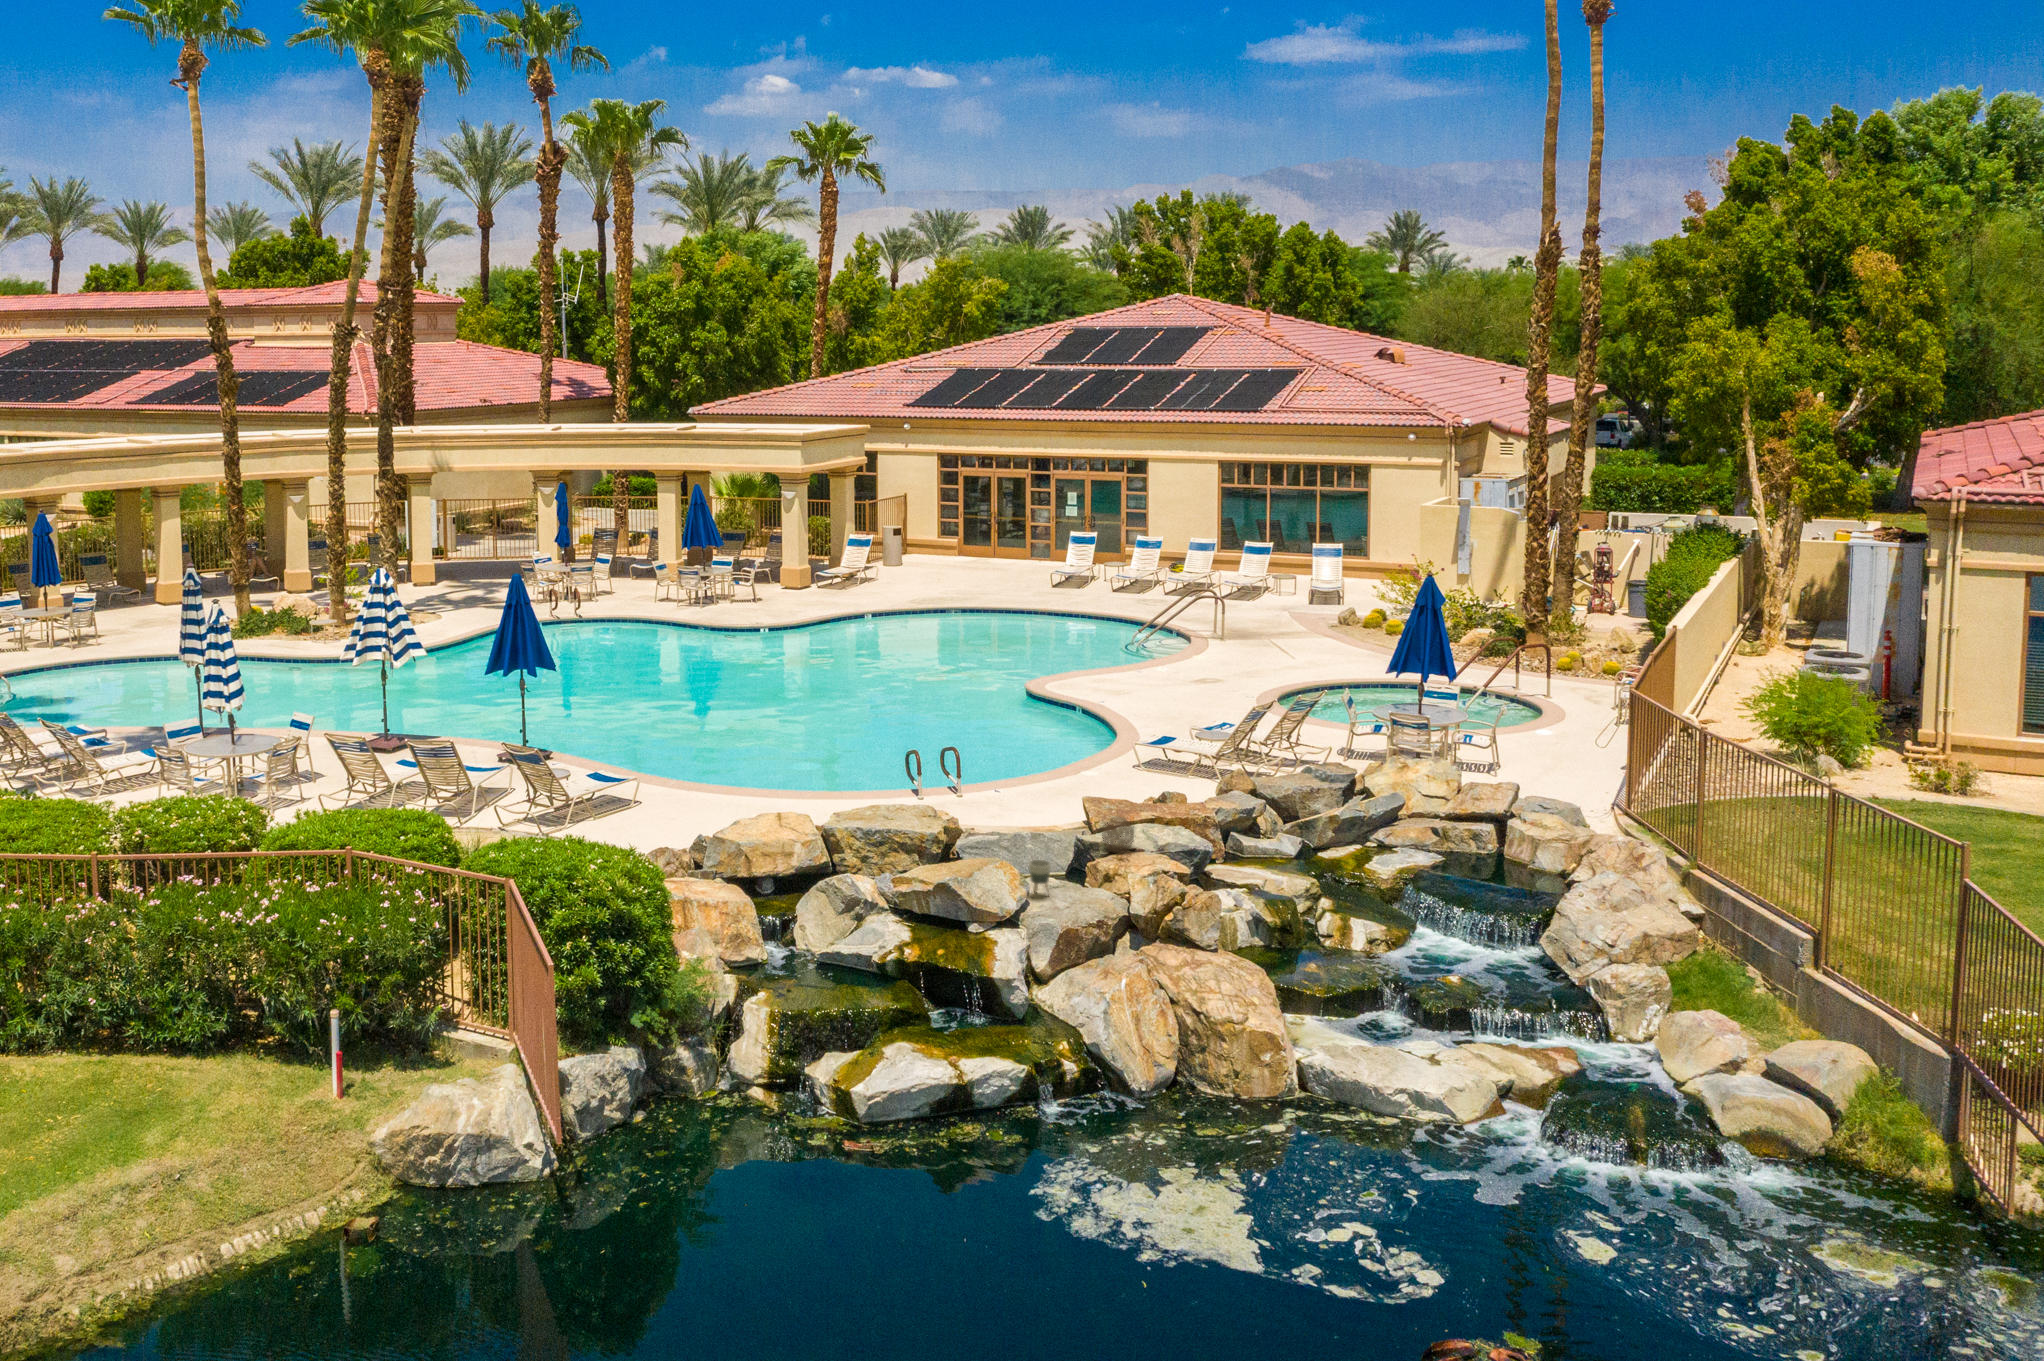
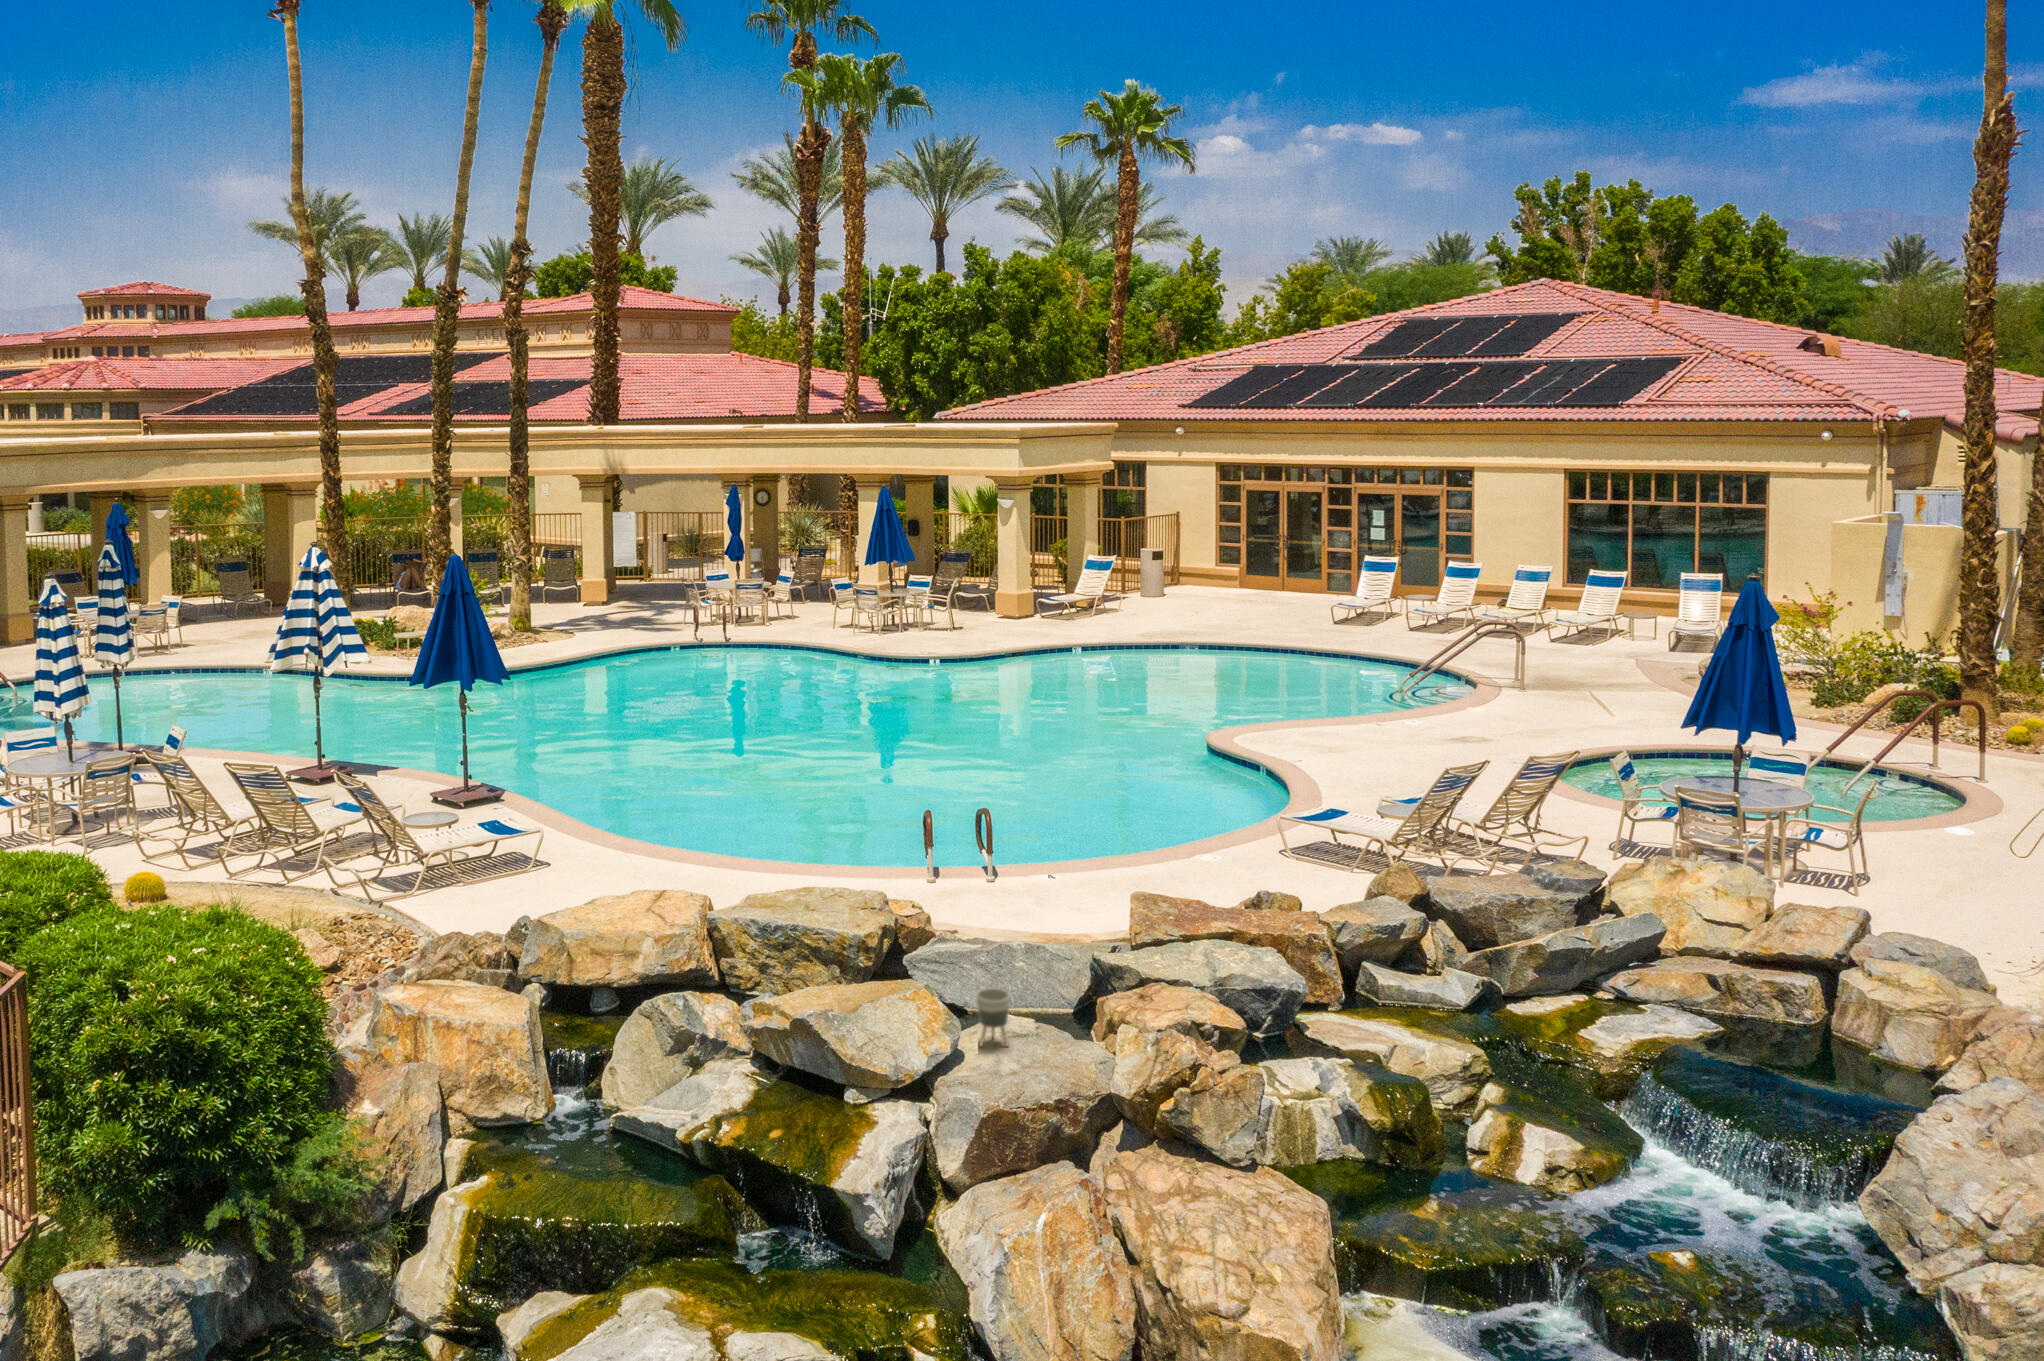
woven basket: present [1102,817,1134,853] -> none [1141,928,1190,984]

